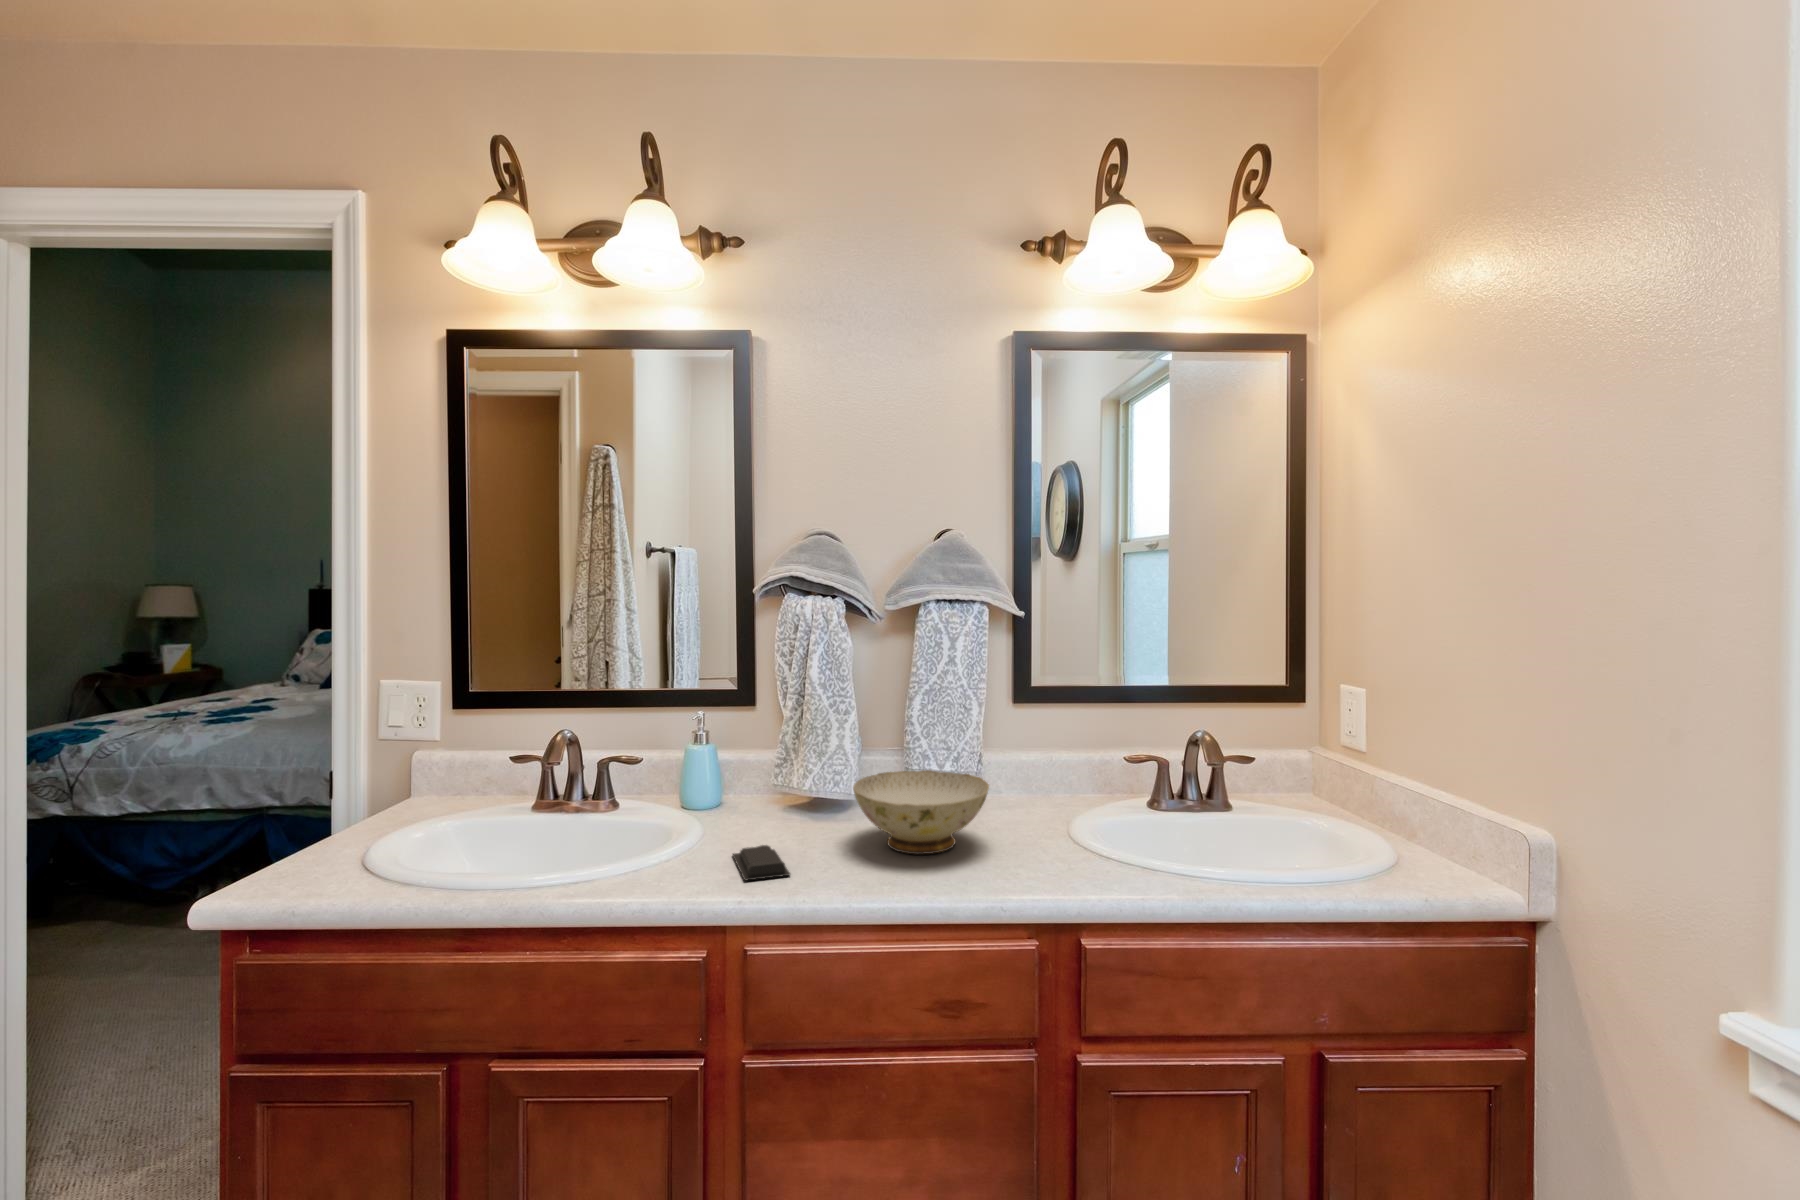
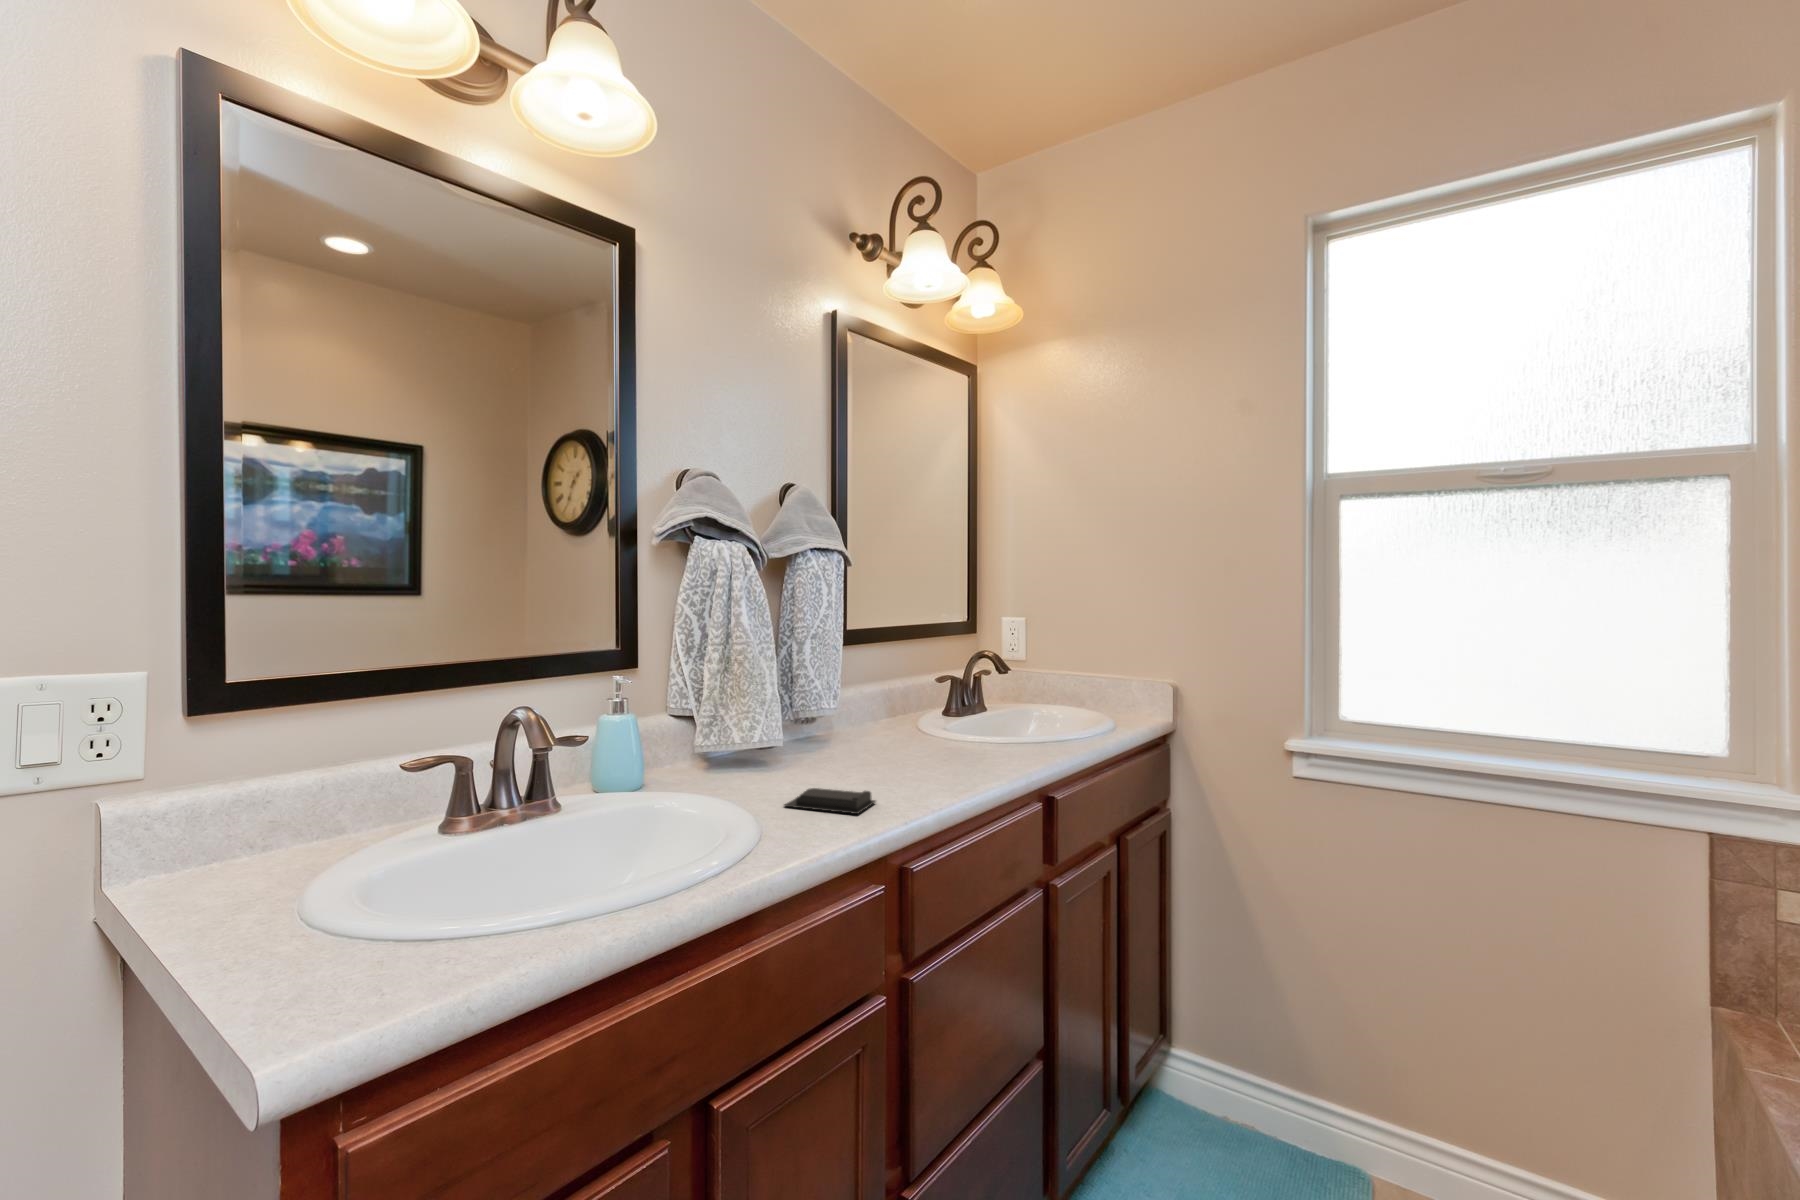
ceramic bowl: present [853,770,989,854] -> none [827,700,953,771]

